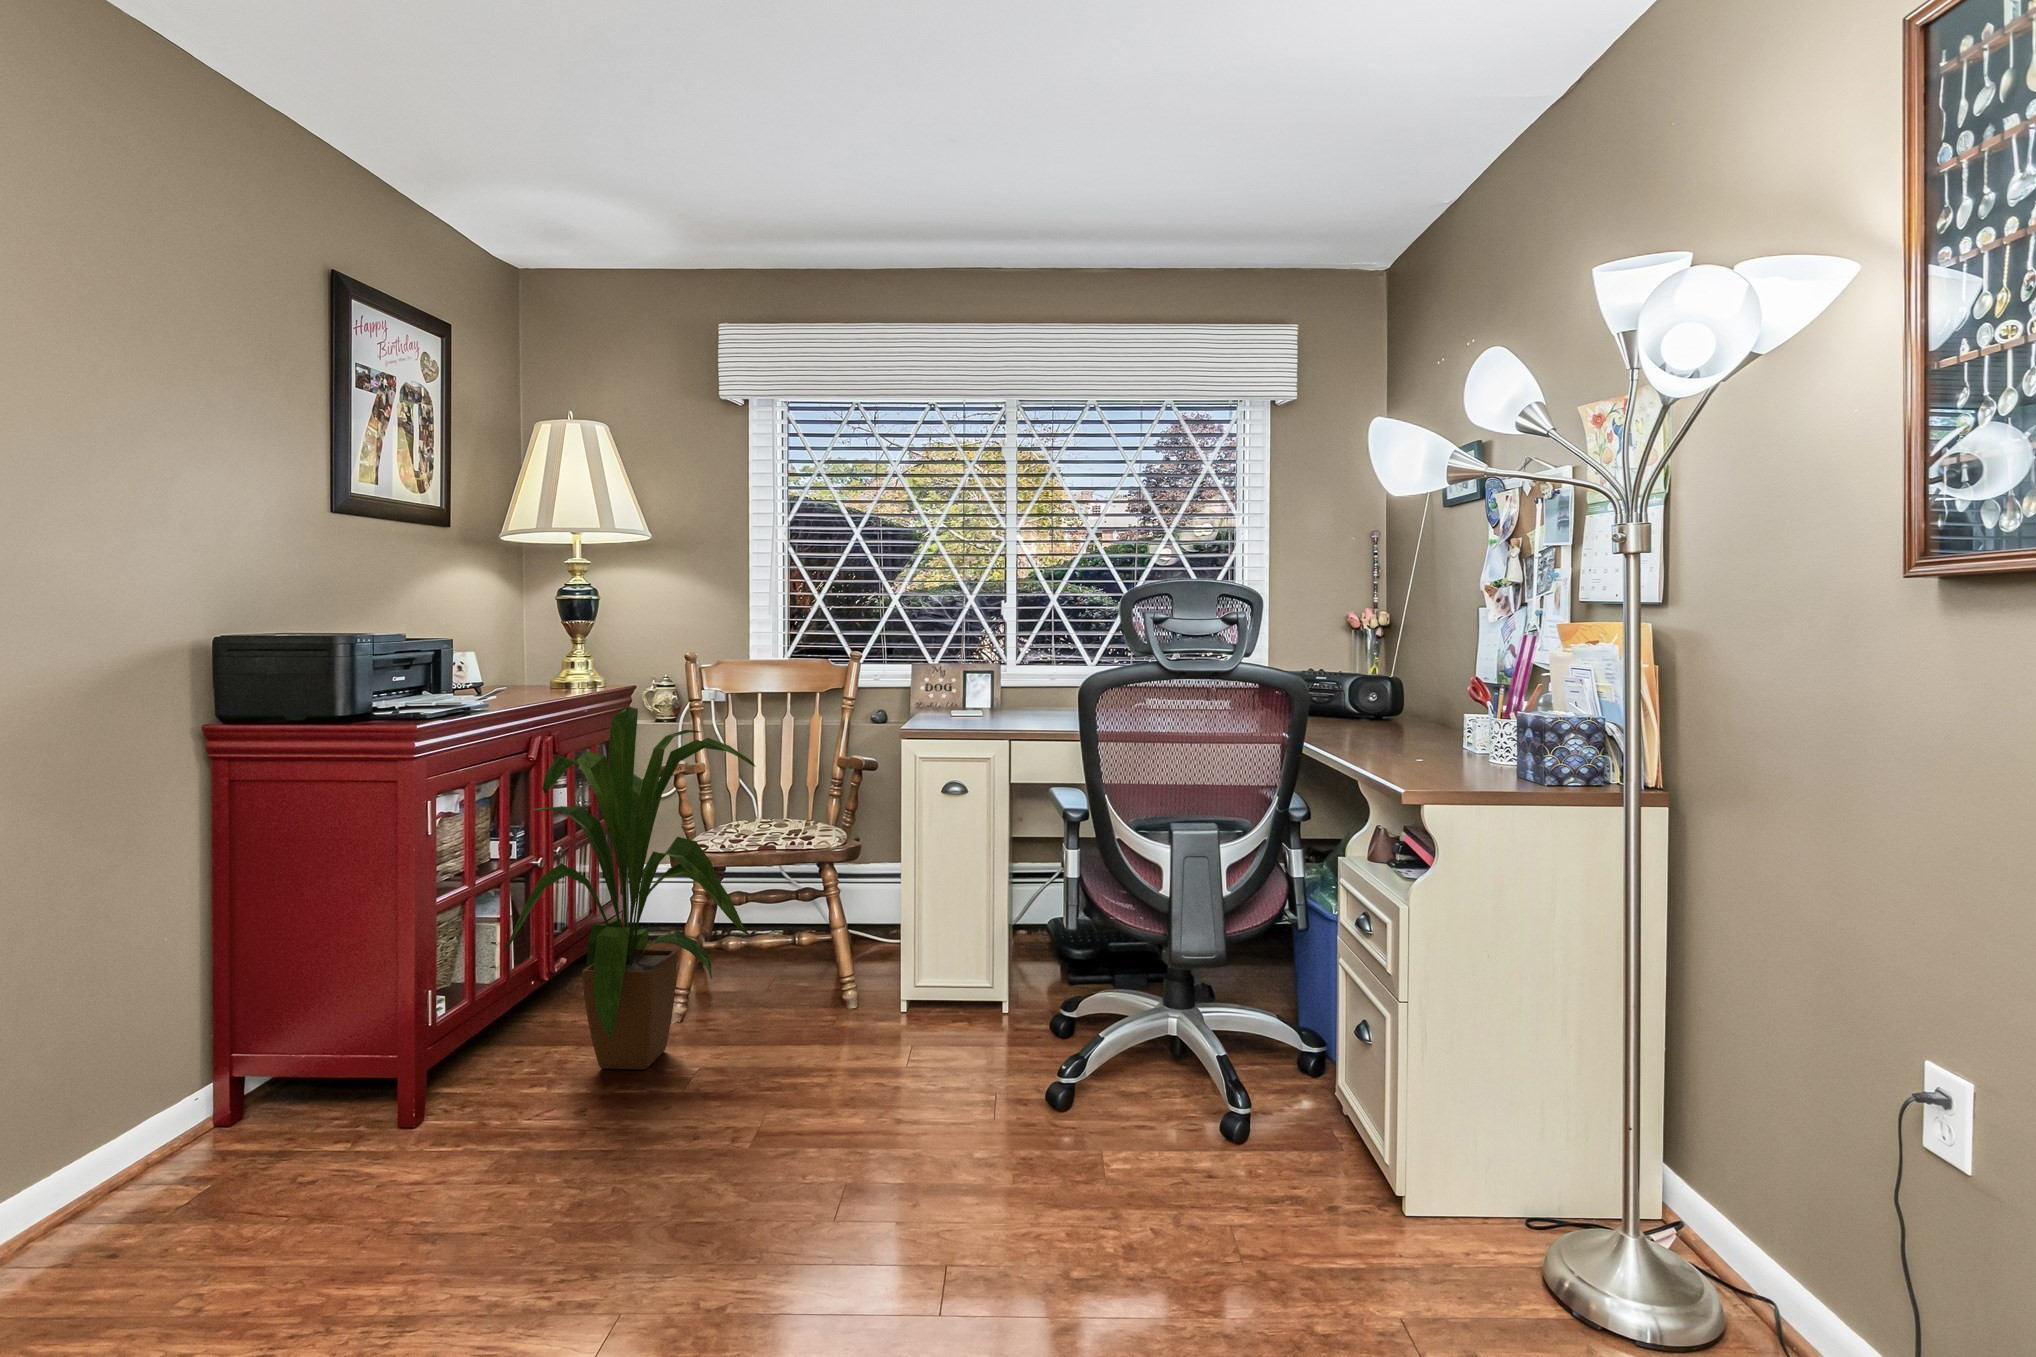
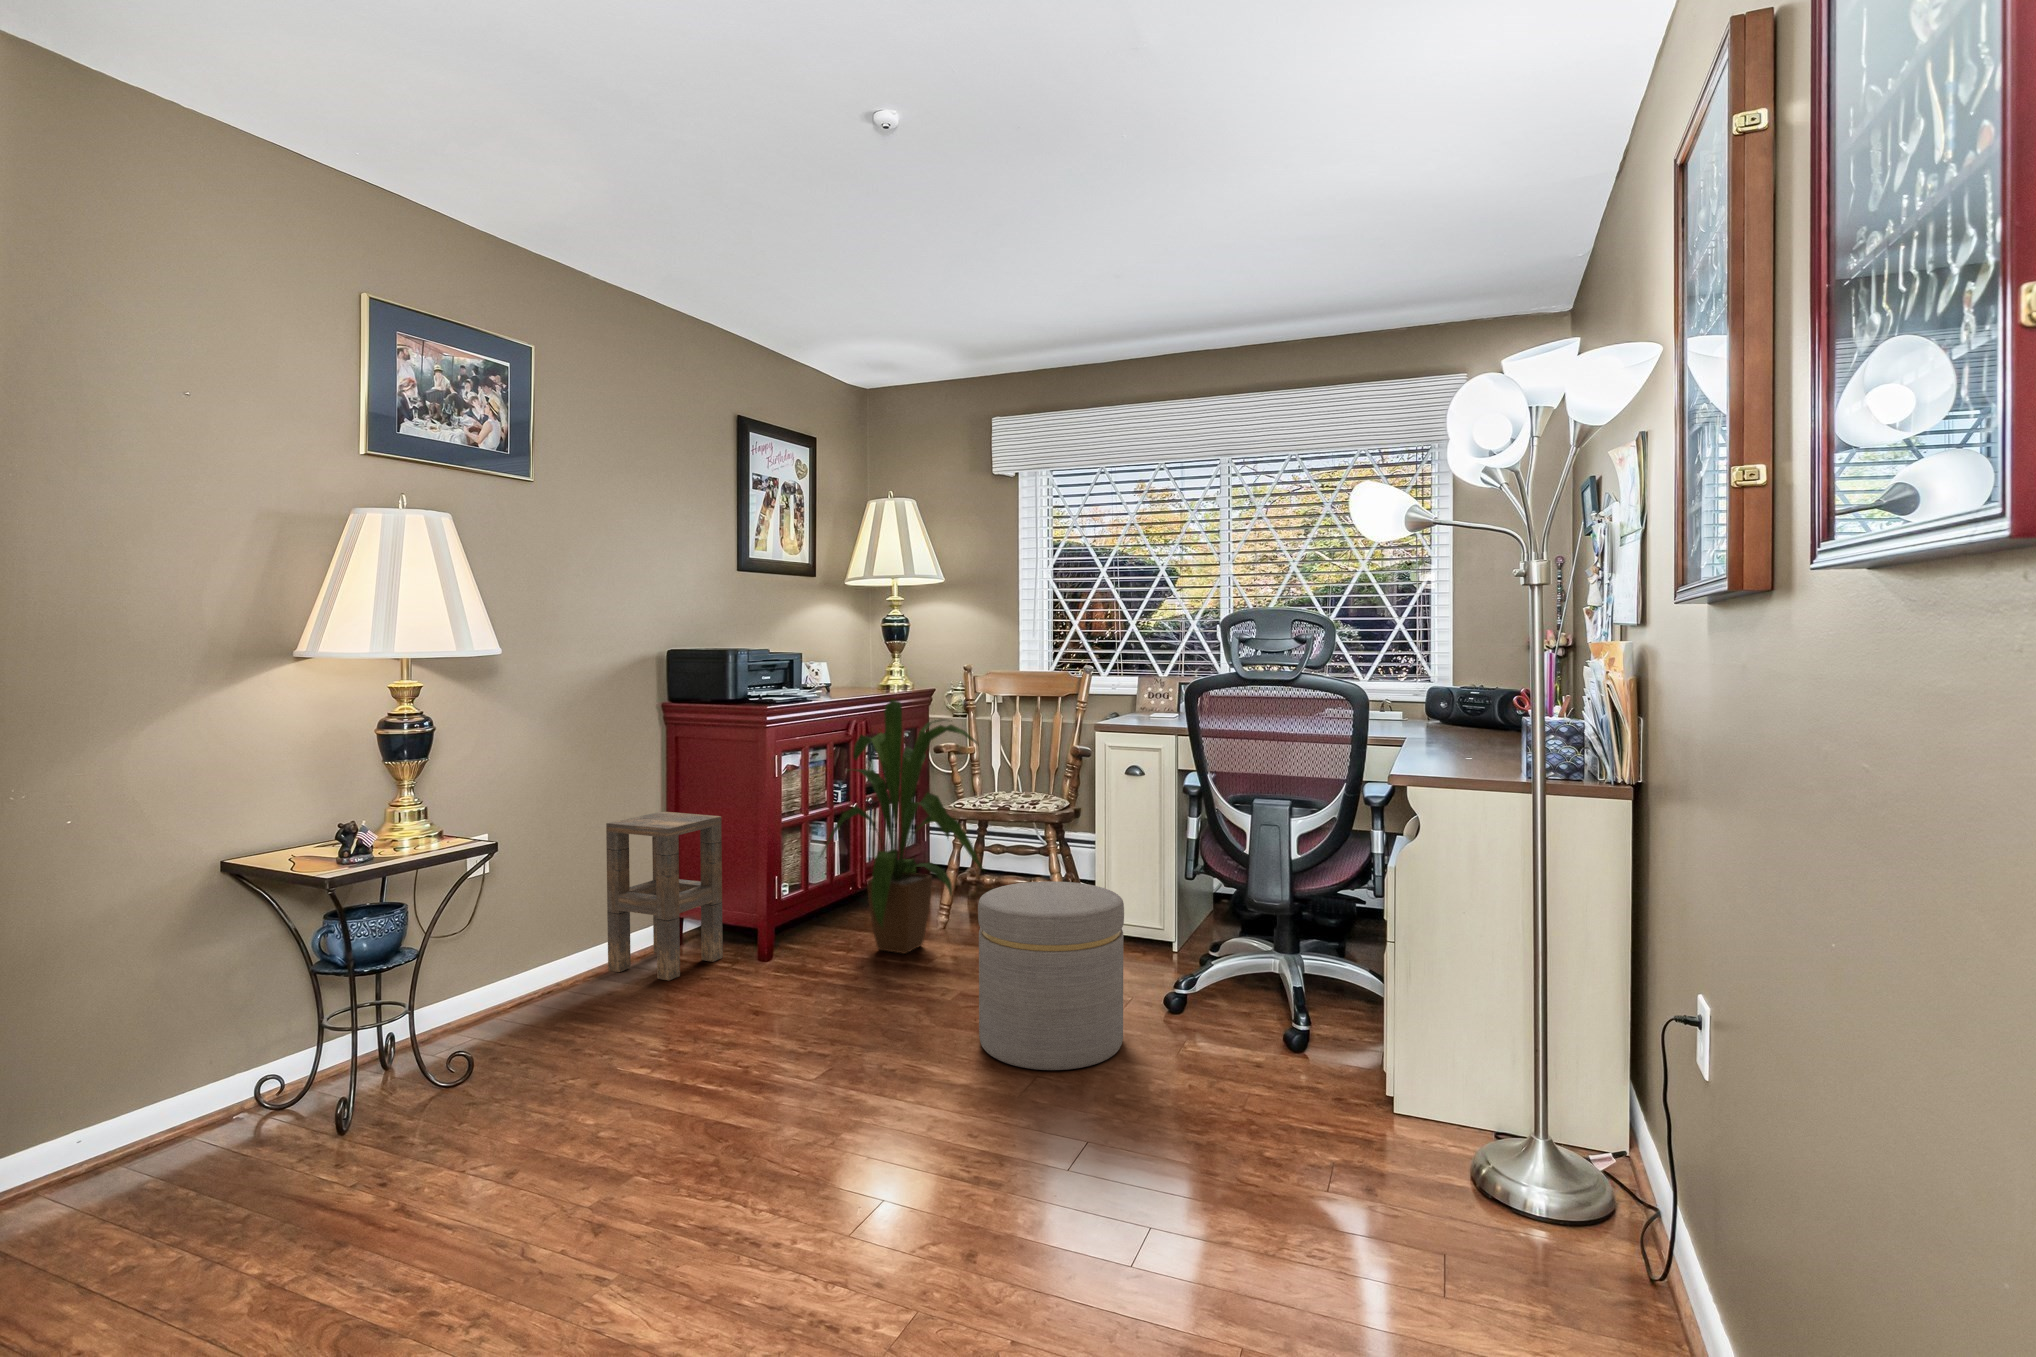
side table: none [100,900,338,1190] -> present [606,812,723,980]
ottoman: none [824,959,1035,1257] -> present [978,881,1124,1070]

